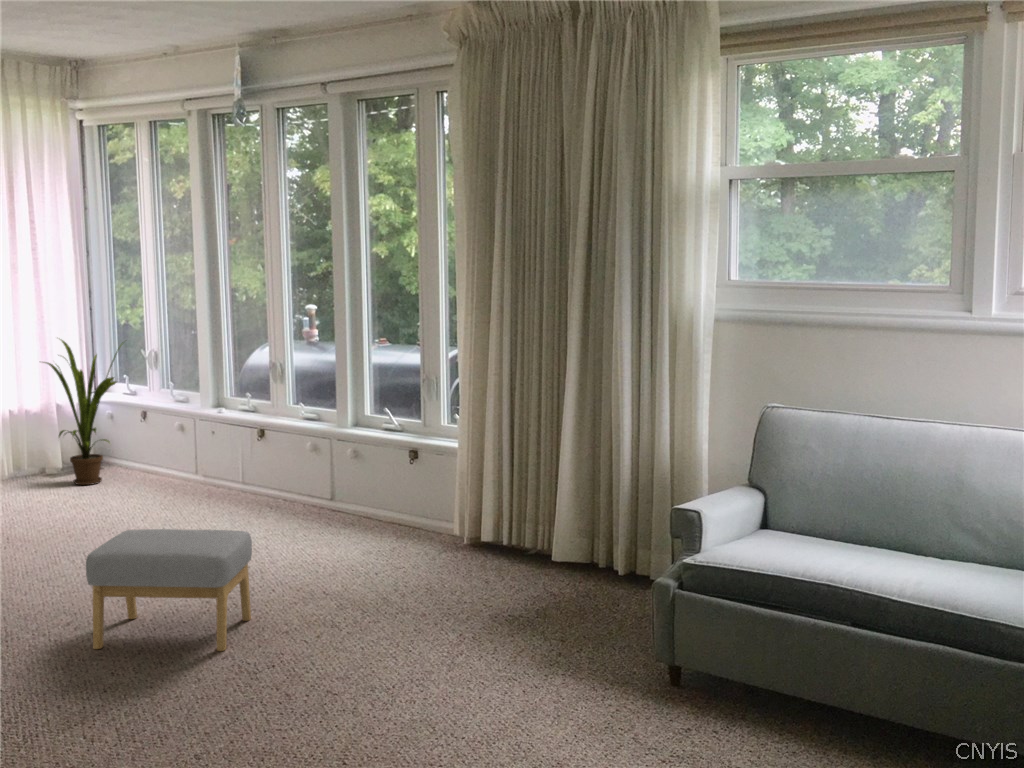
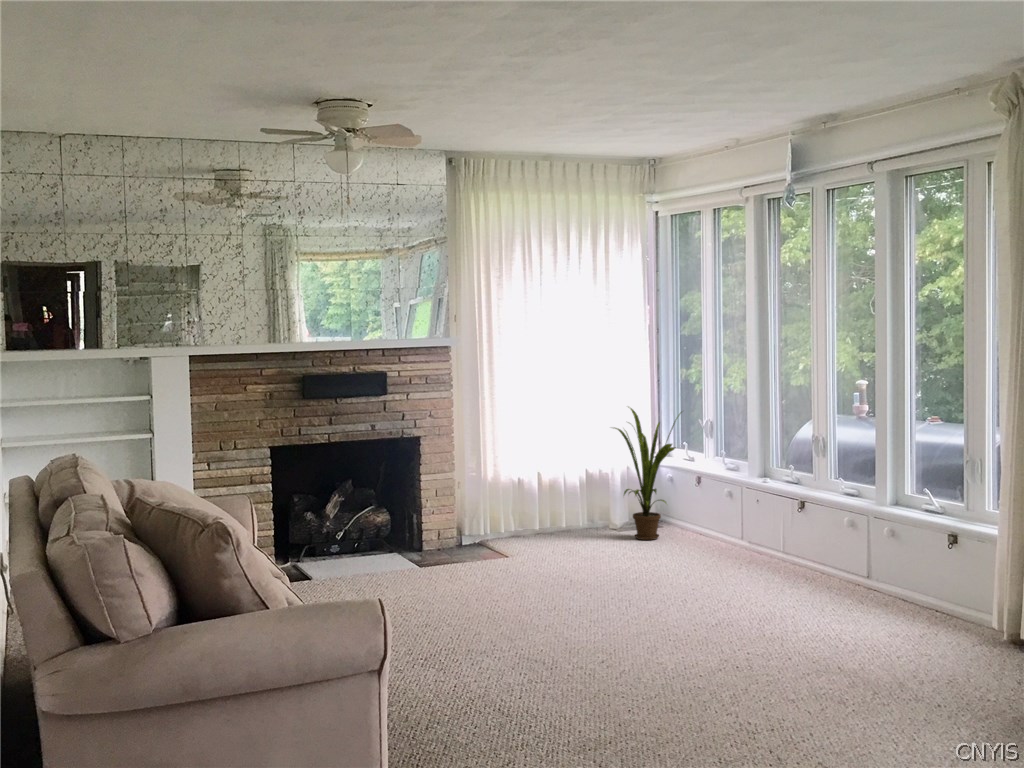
footstool: present [86,529,252,651] -> none [617,584,765,707]

